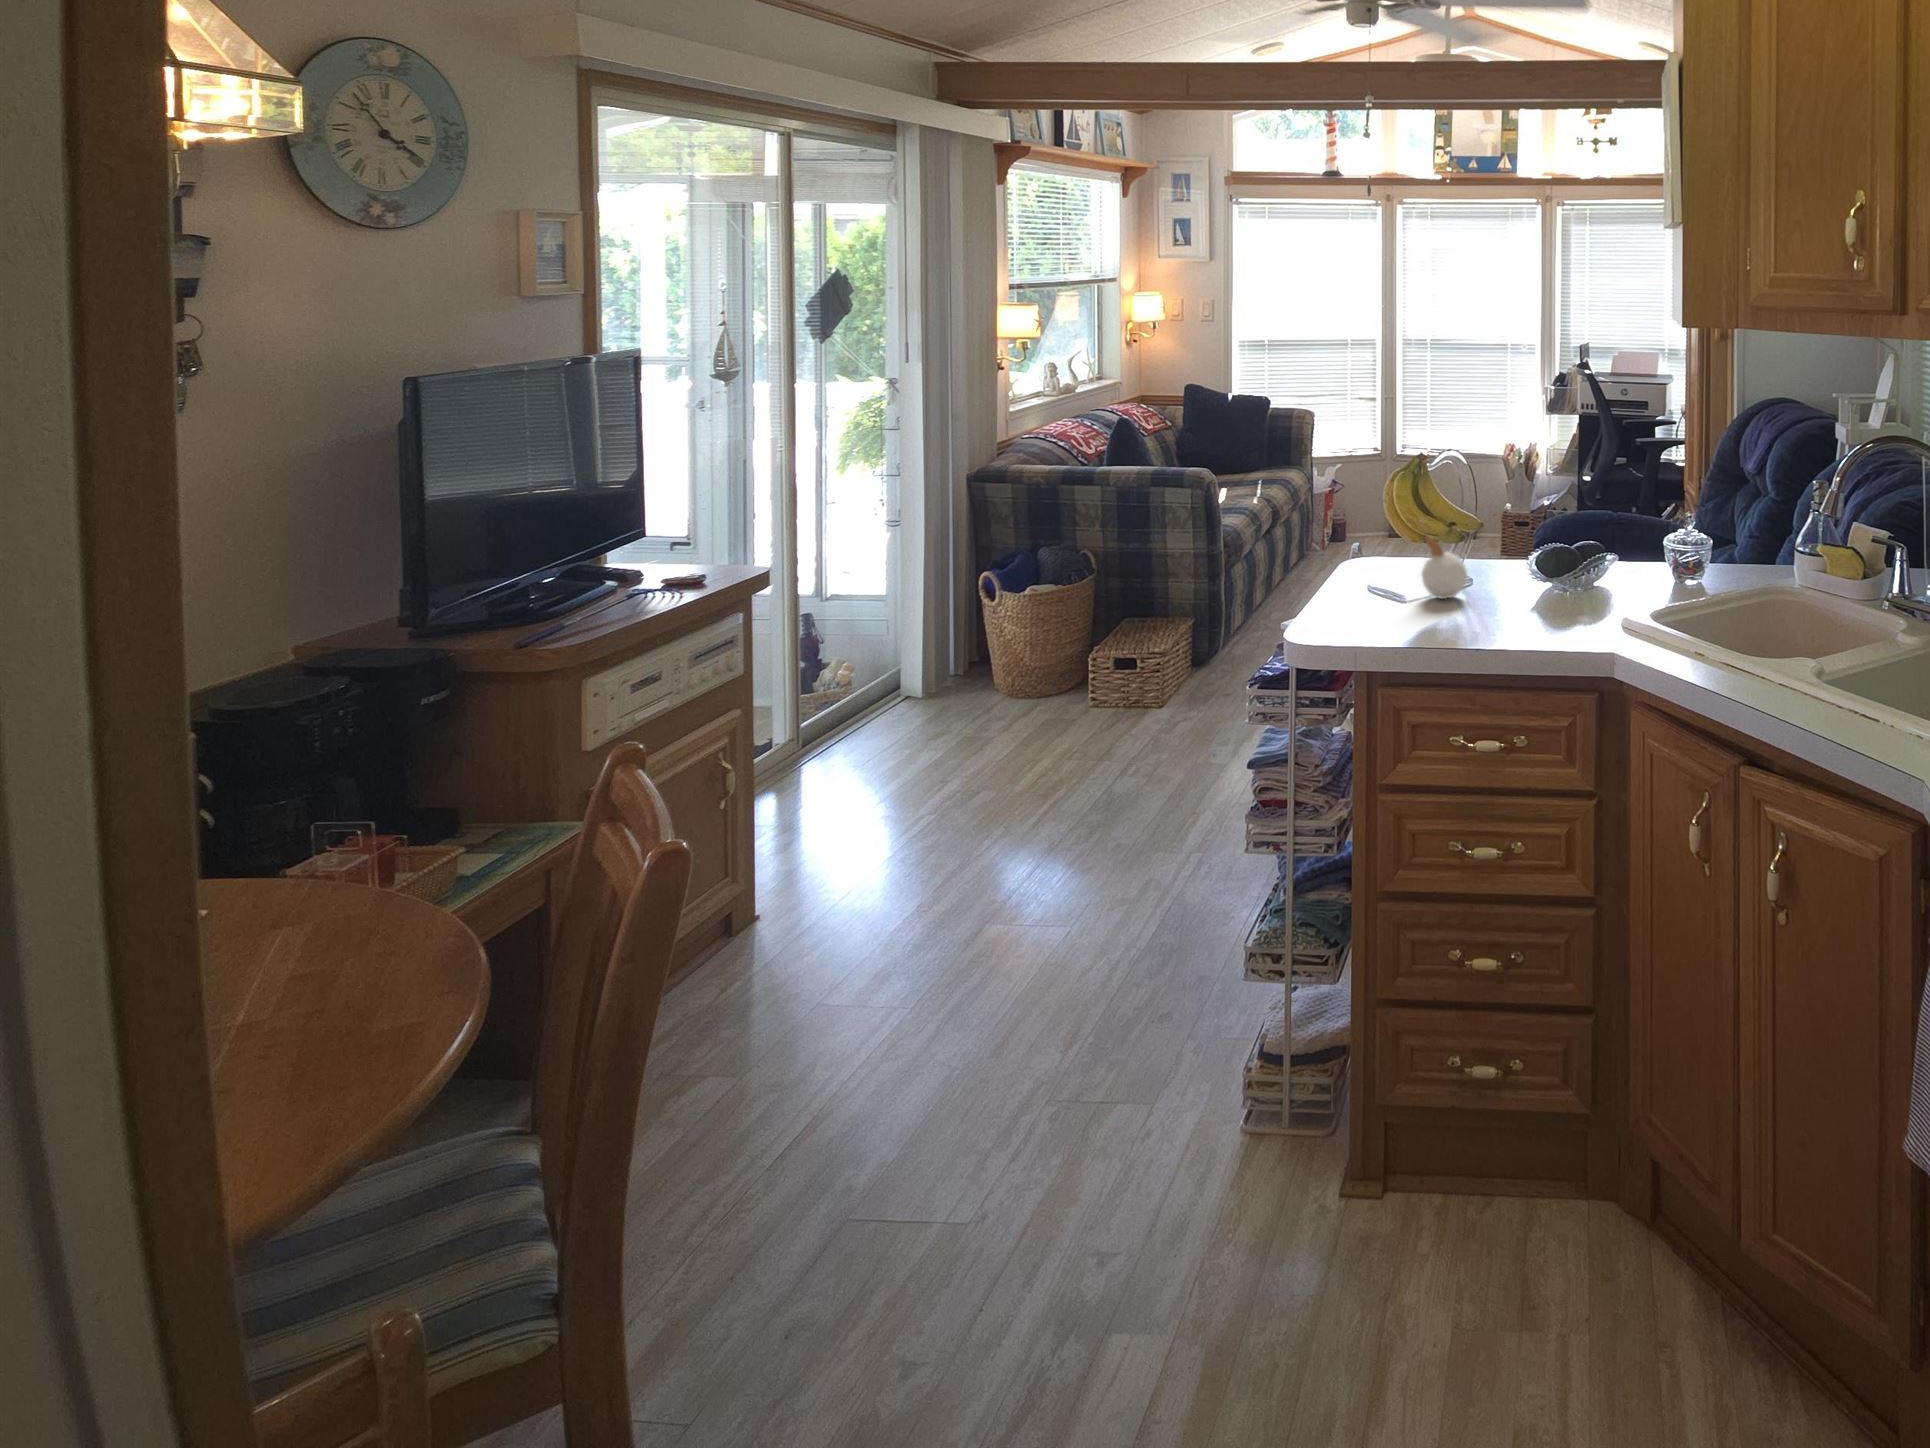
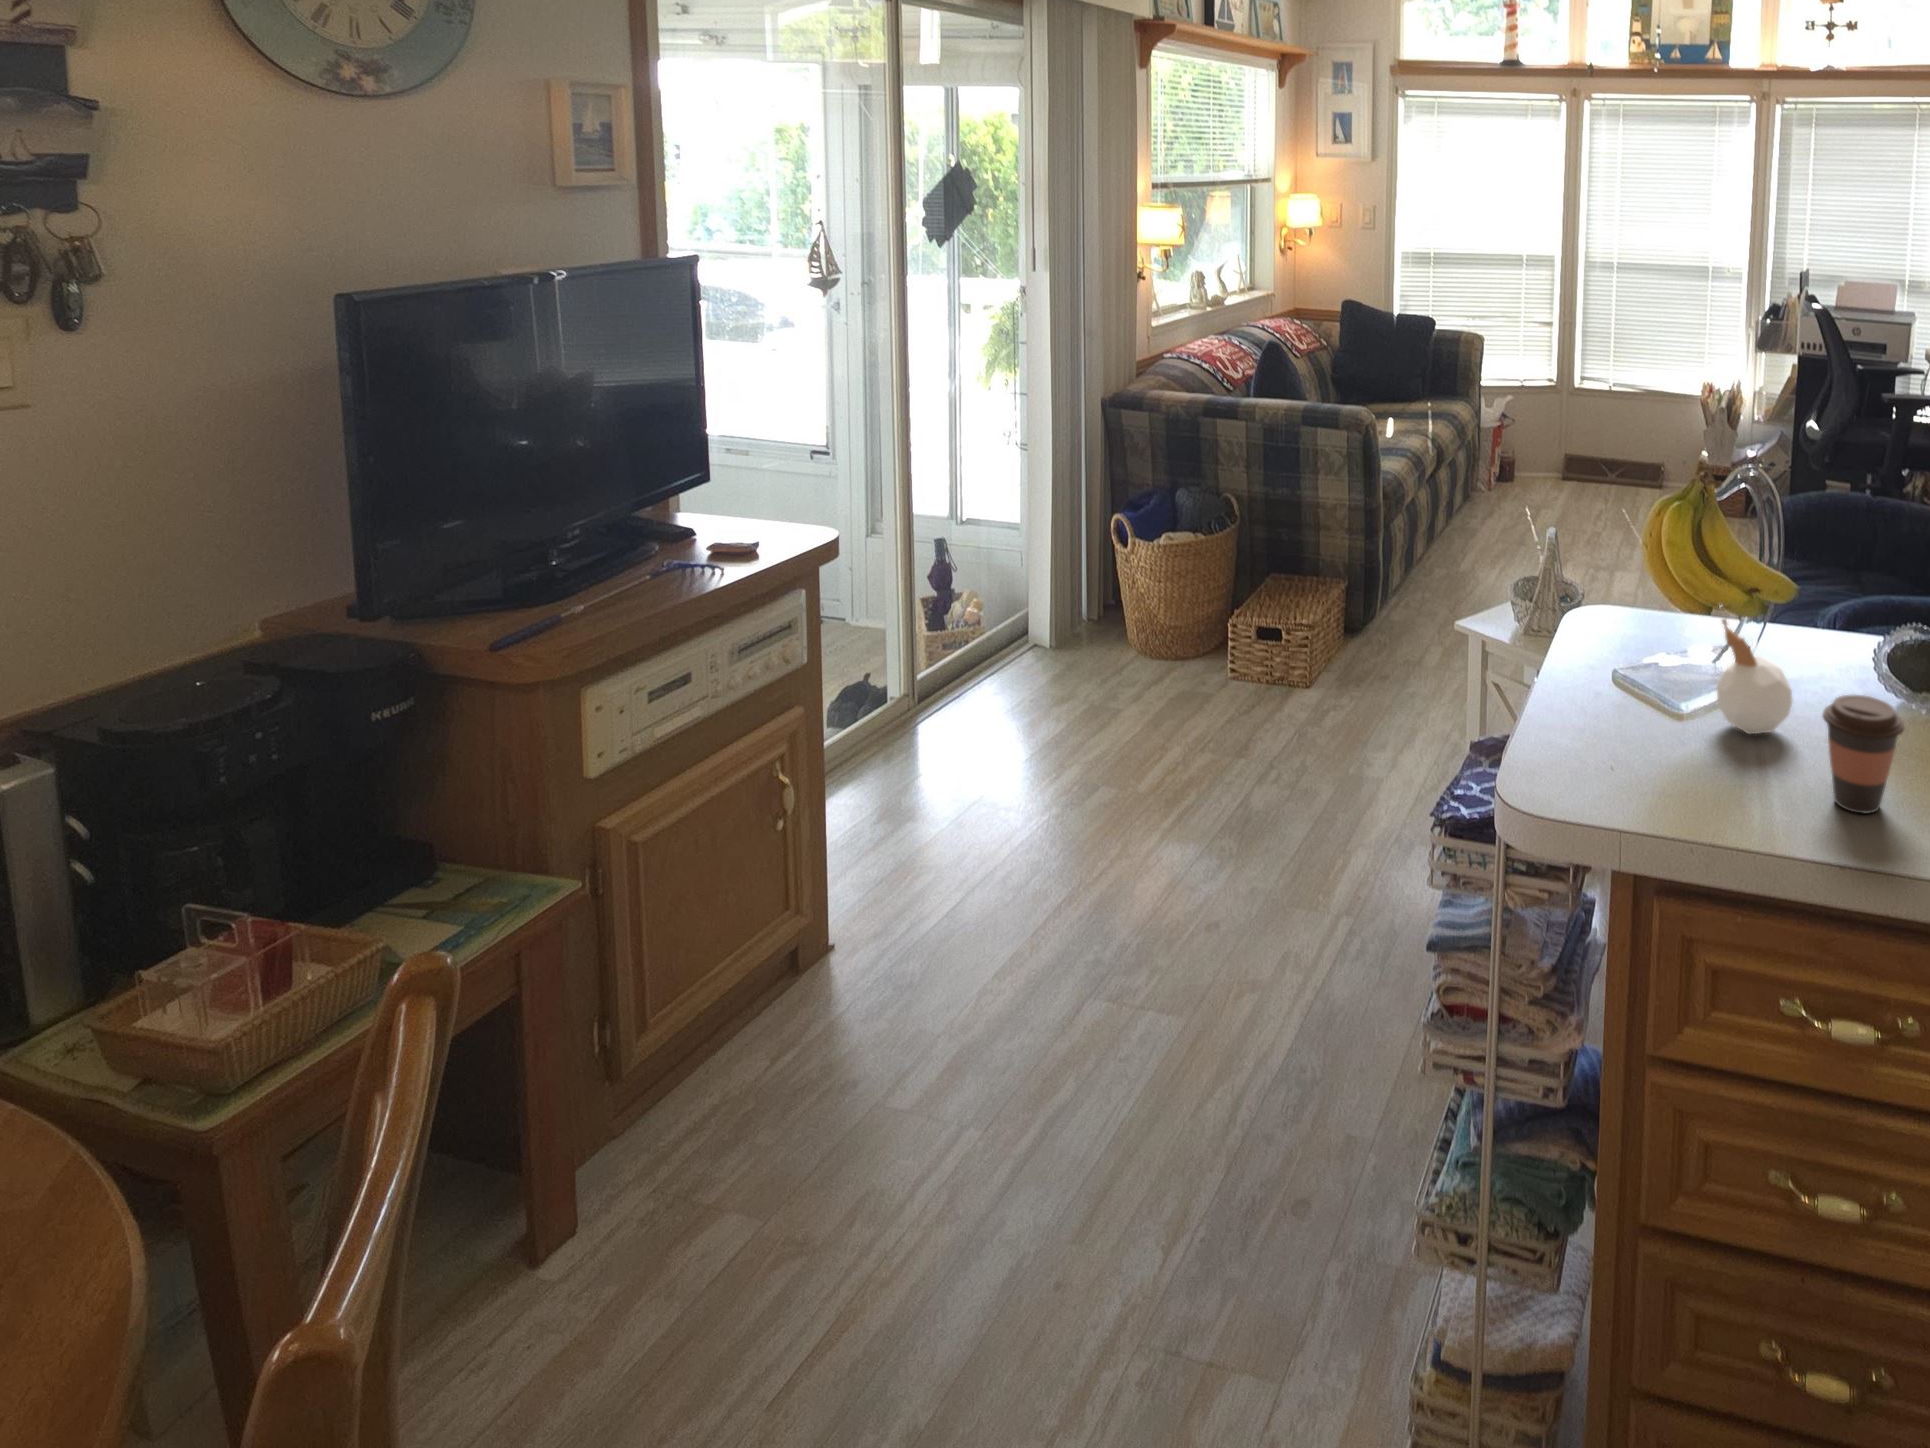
coffee cup: none [1473,558,1519,625] -> present [1823,695,1904,813]

